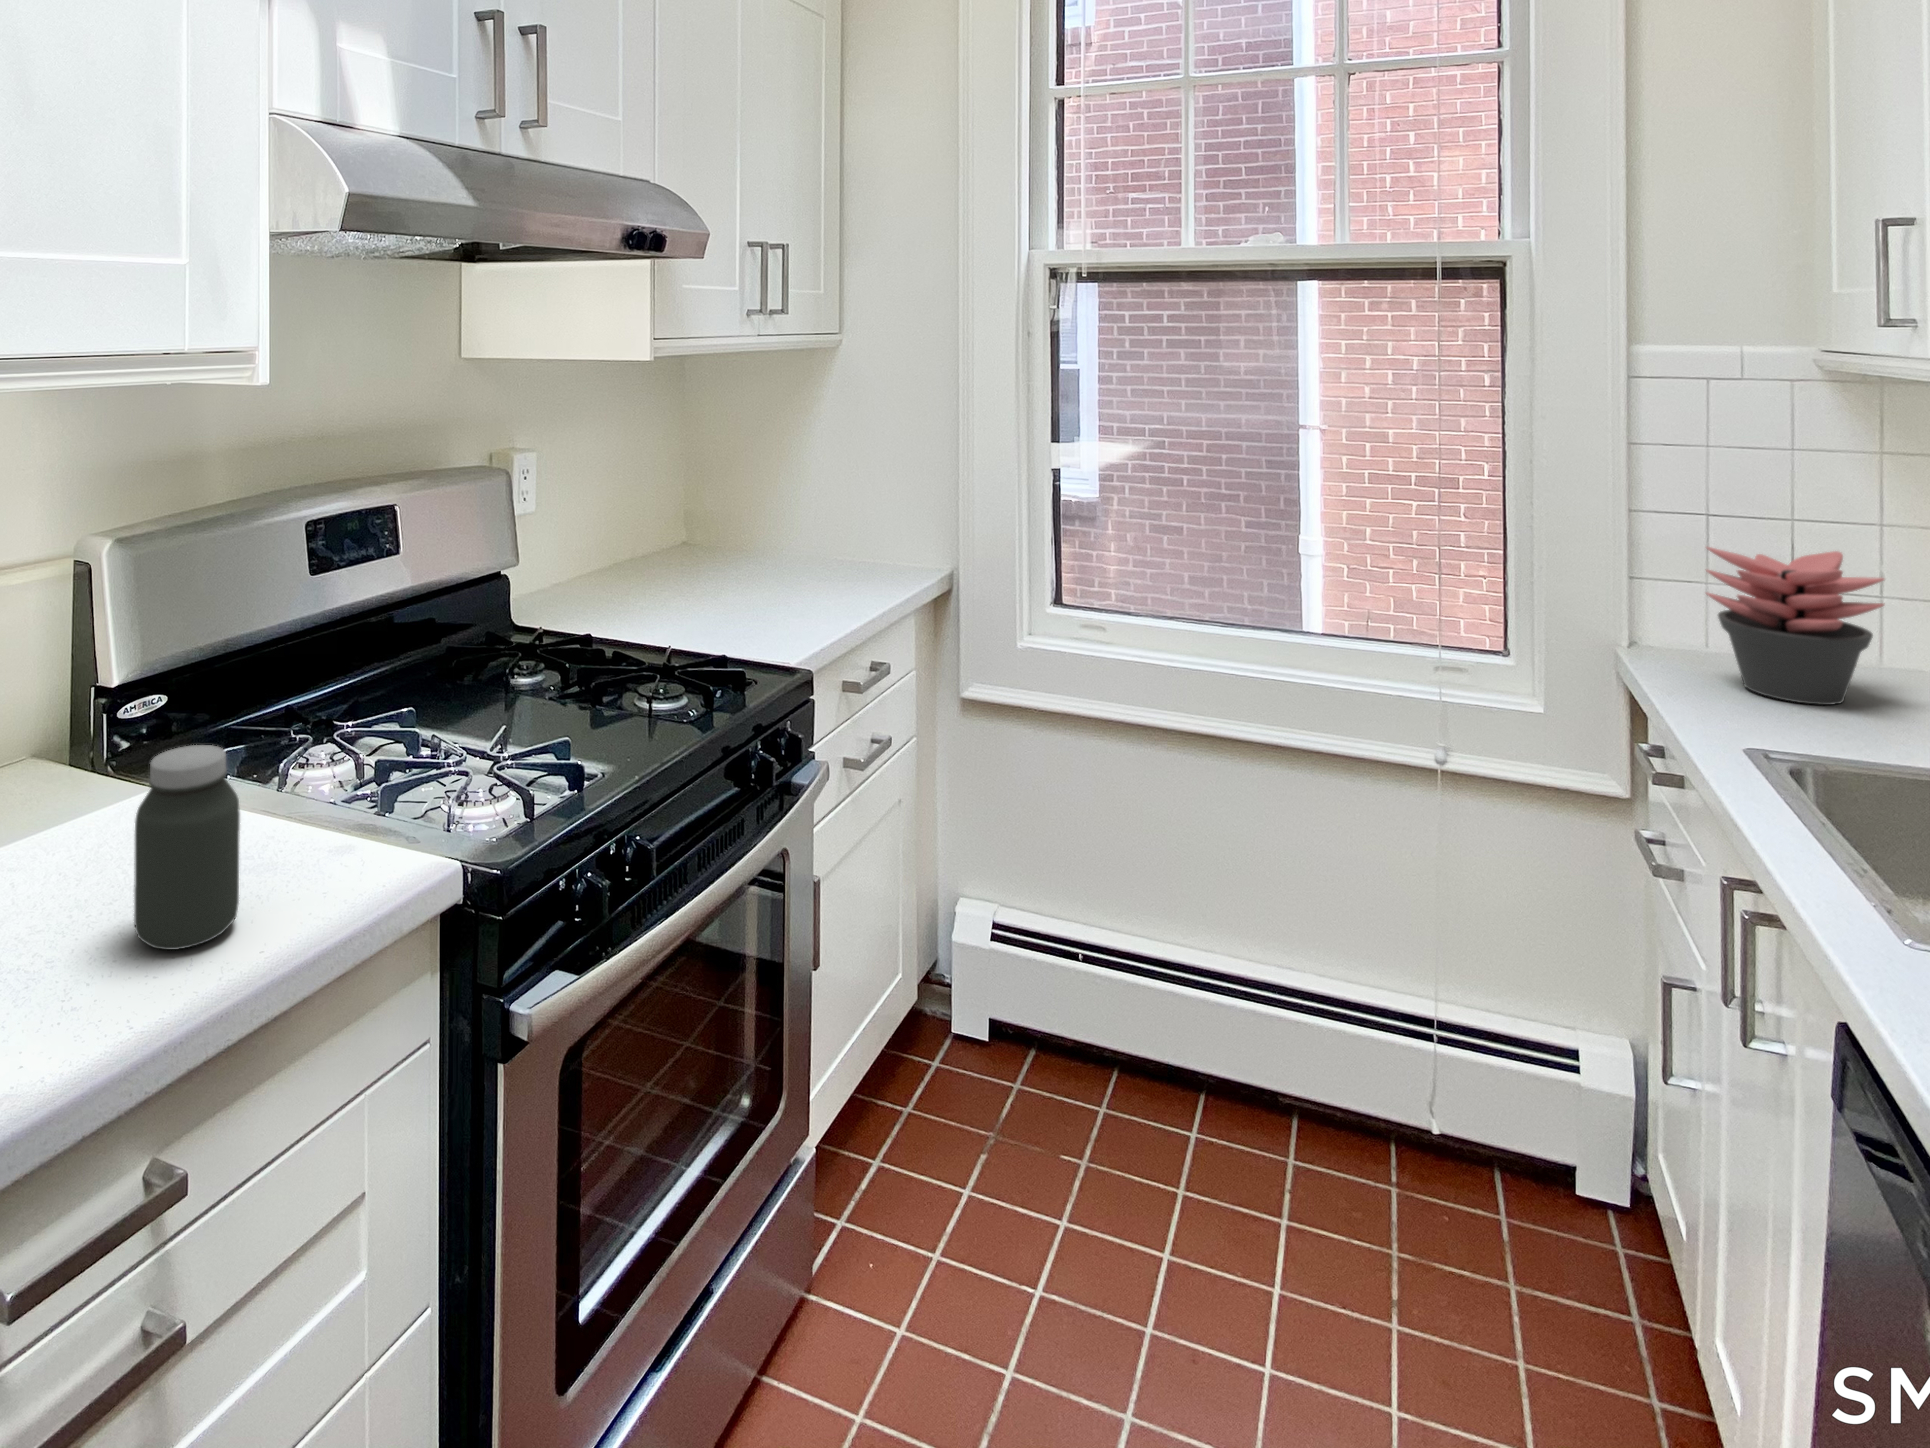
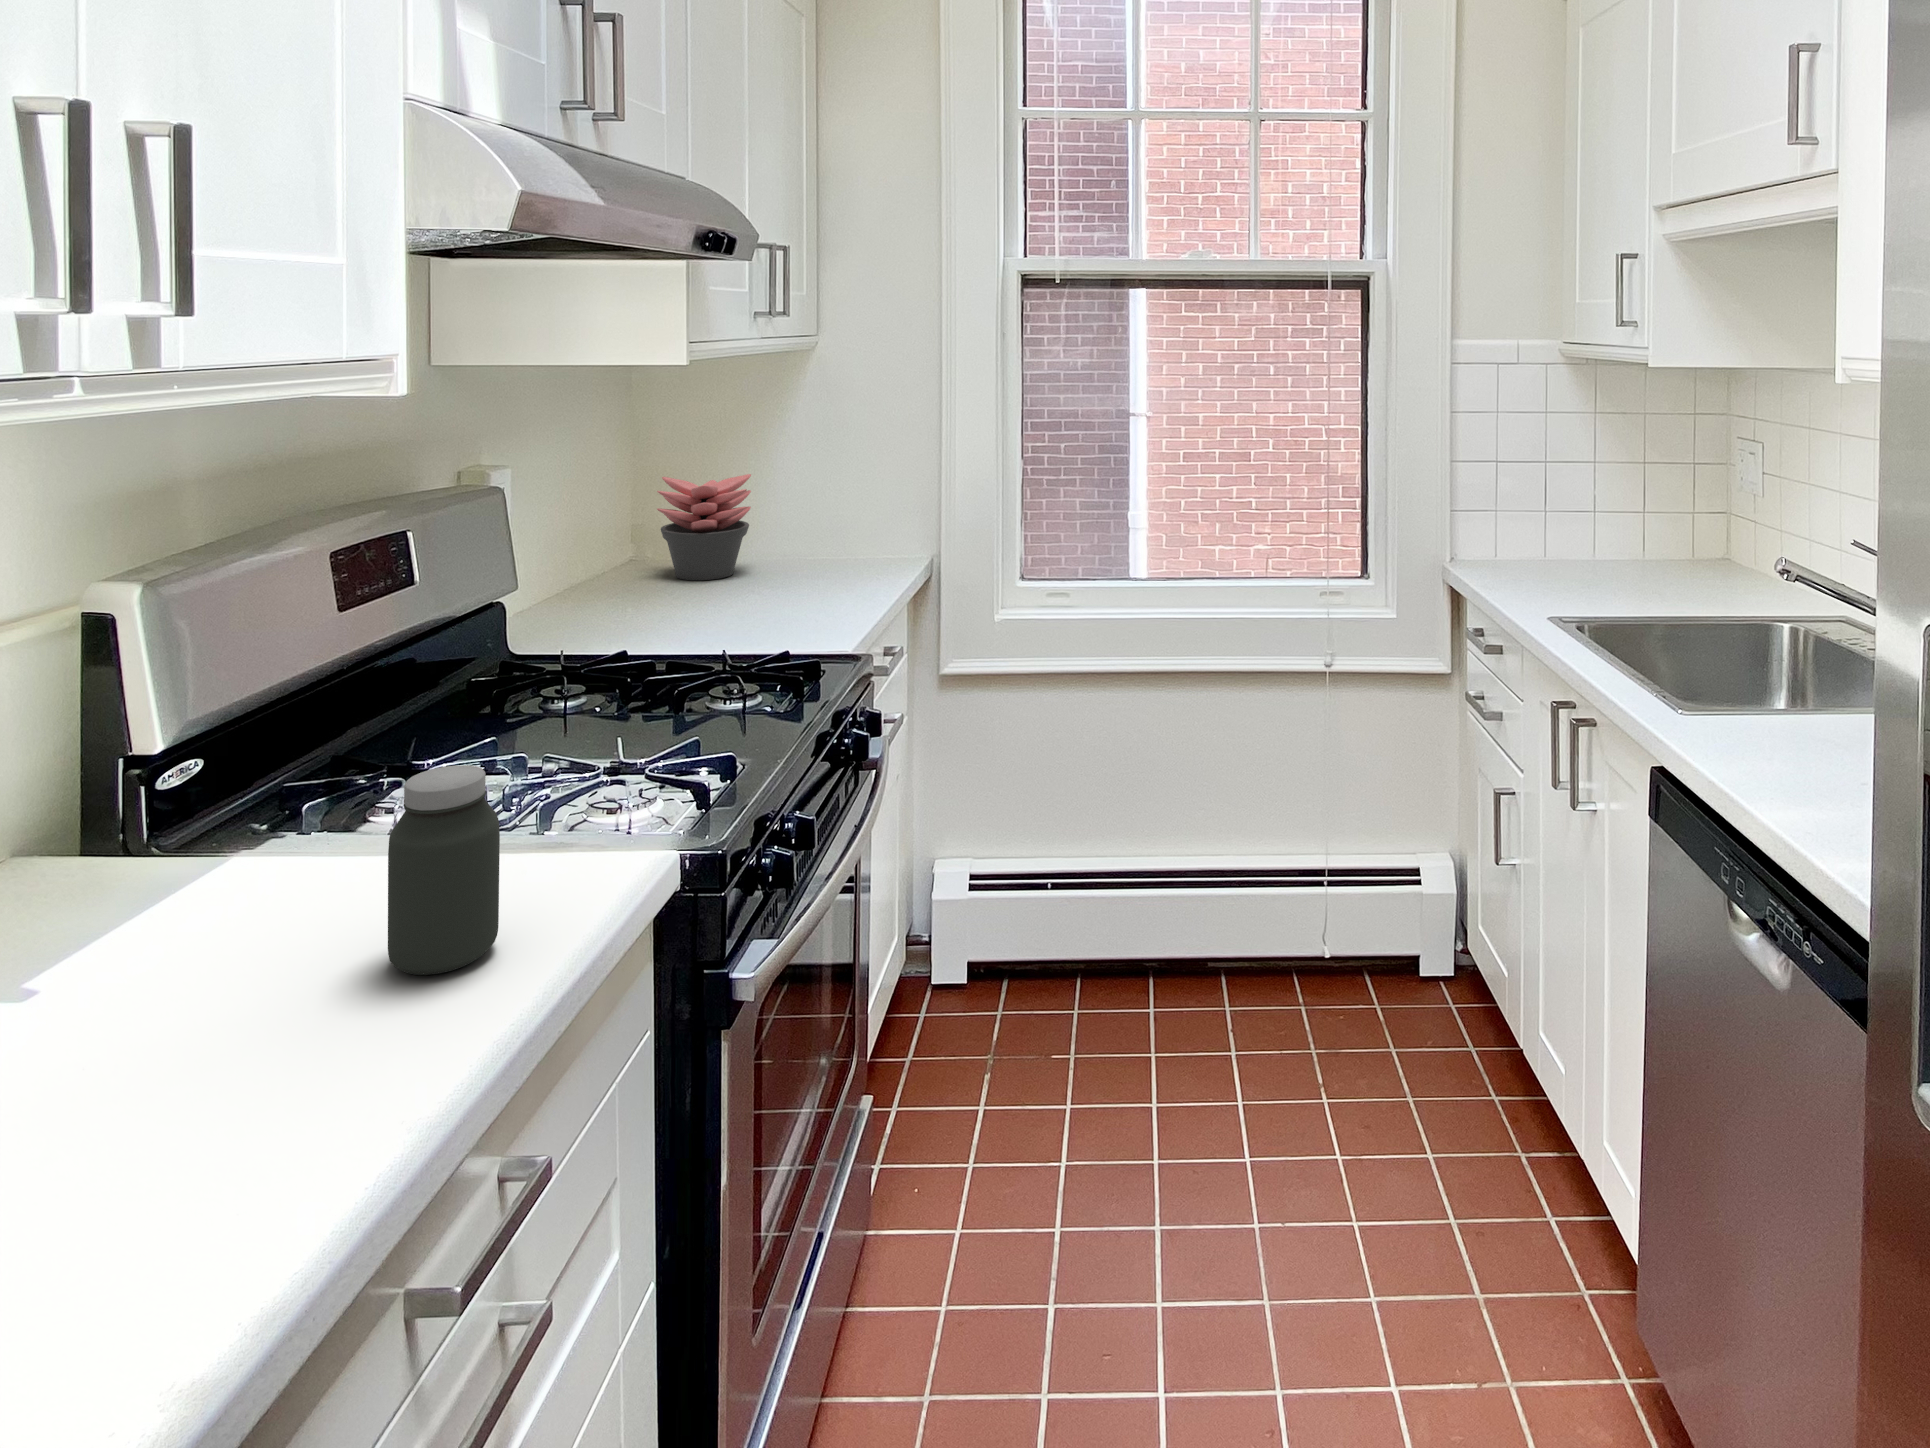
succulent plant: present [1706,547,1884,705] -> present [657,474,751,580]

